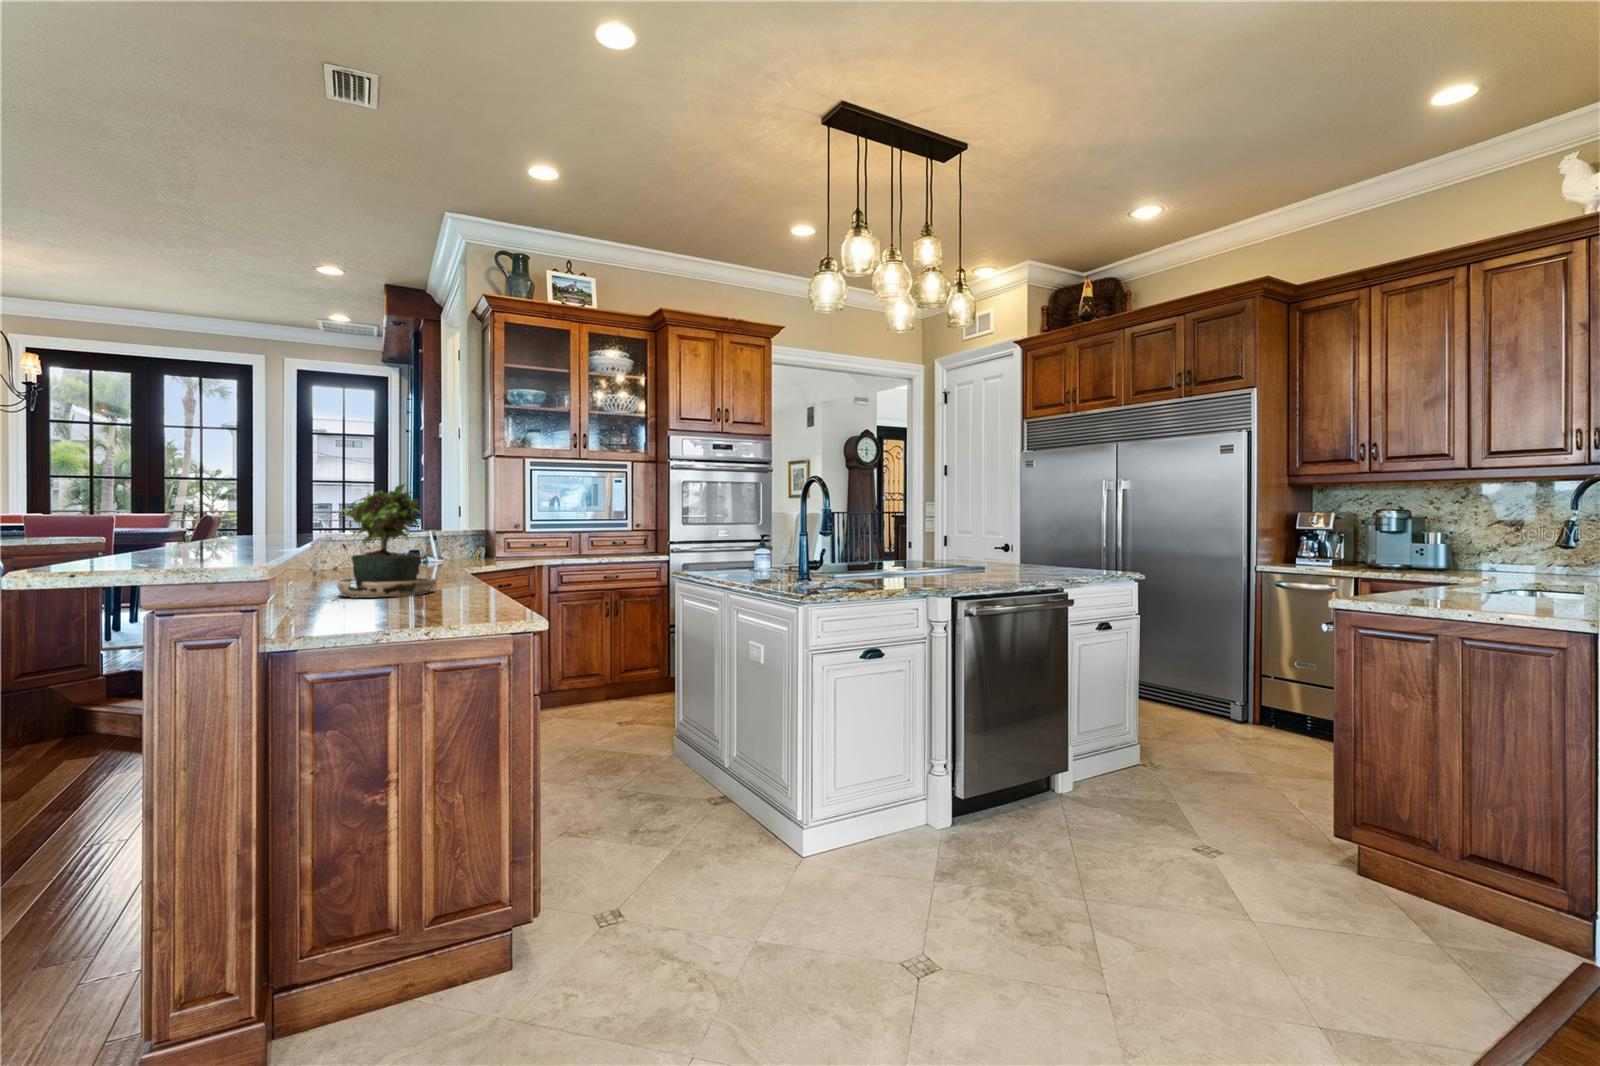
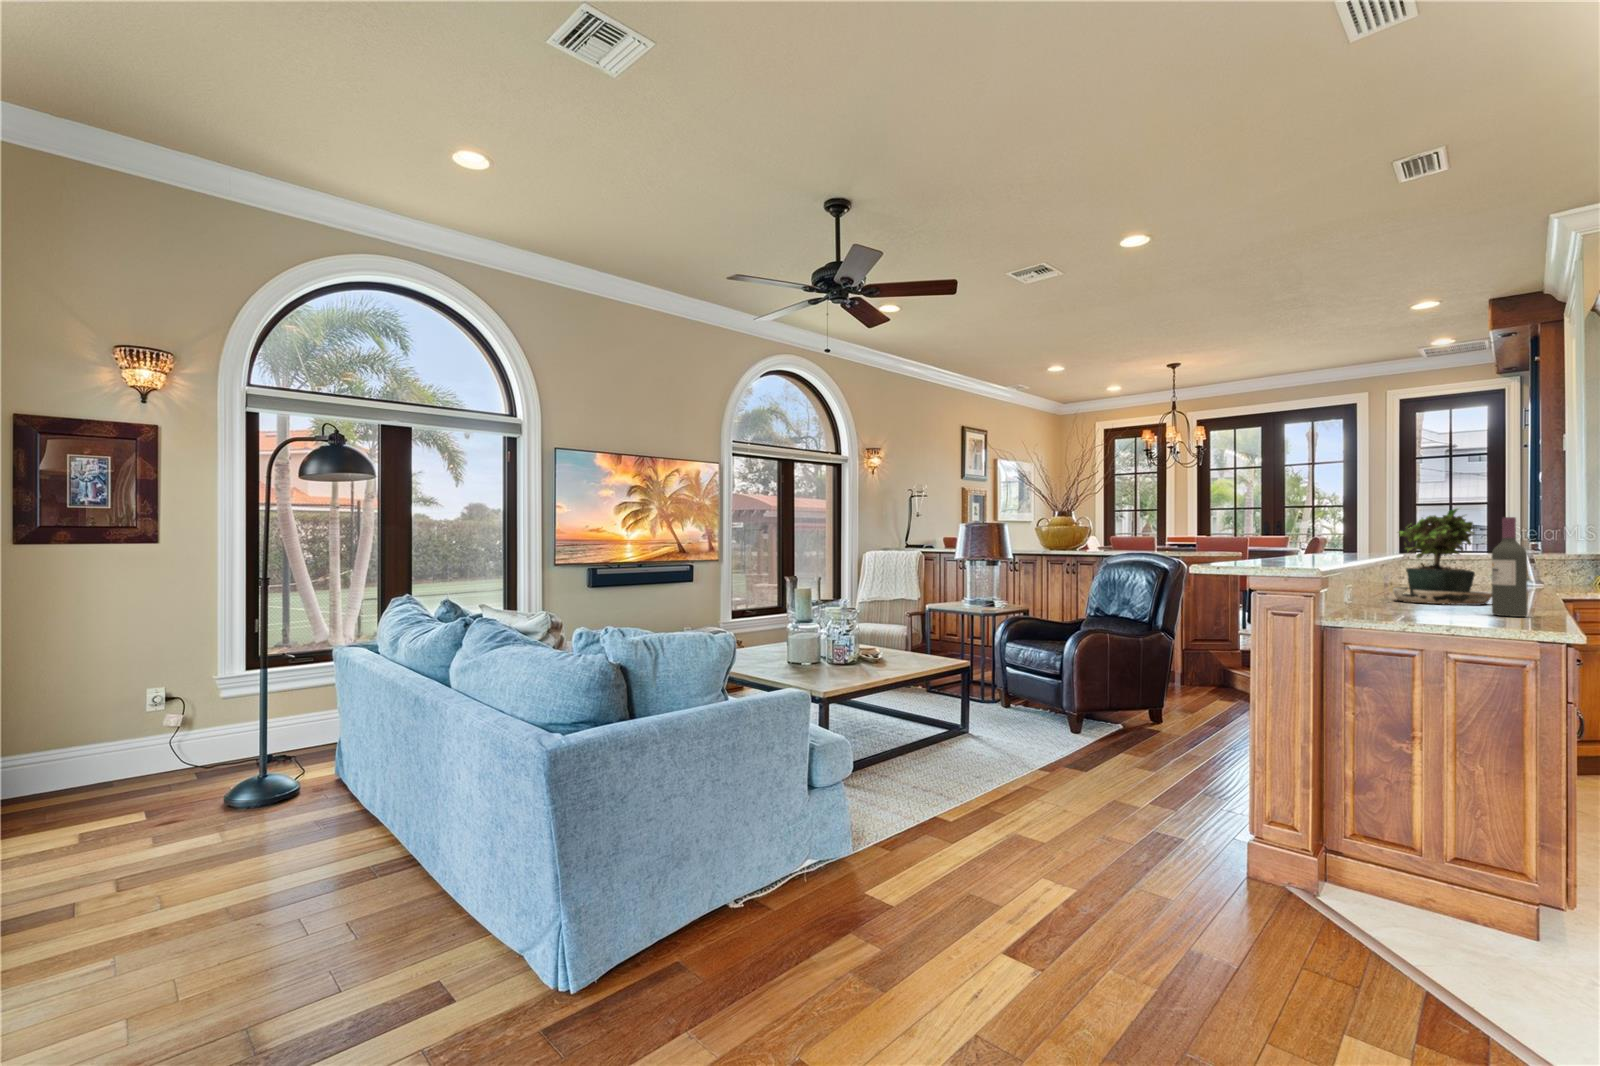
wine bottle: none [453,495,485,607] -> present [1492,517,1528,617]

